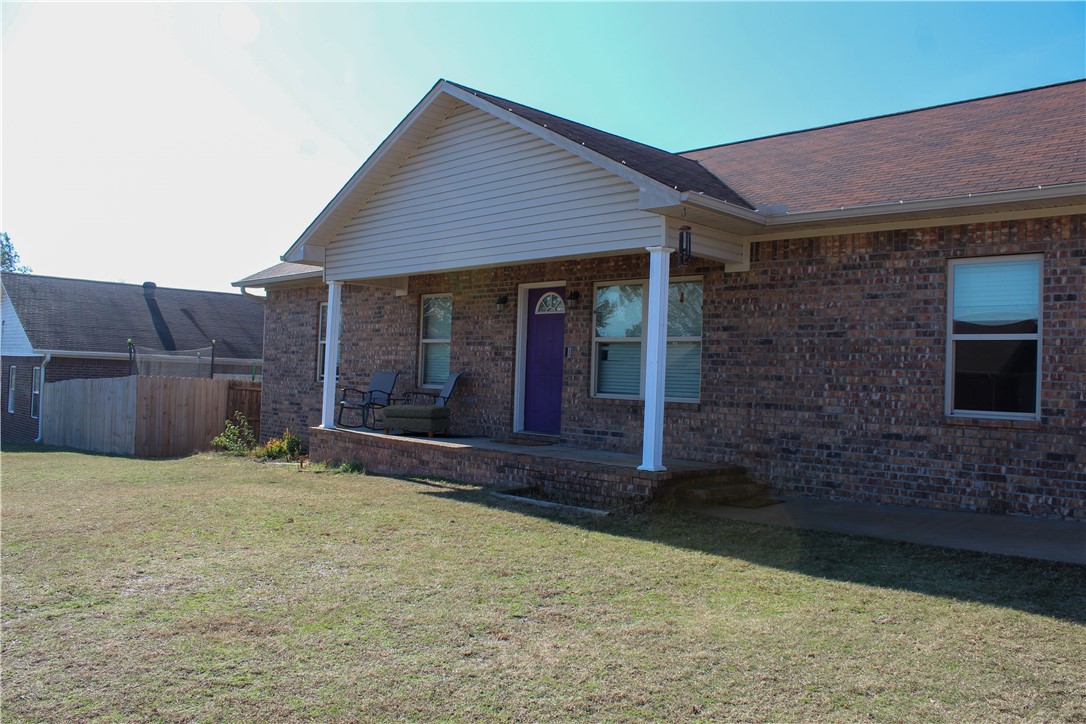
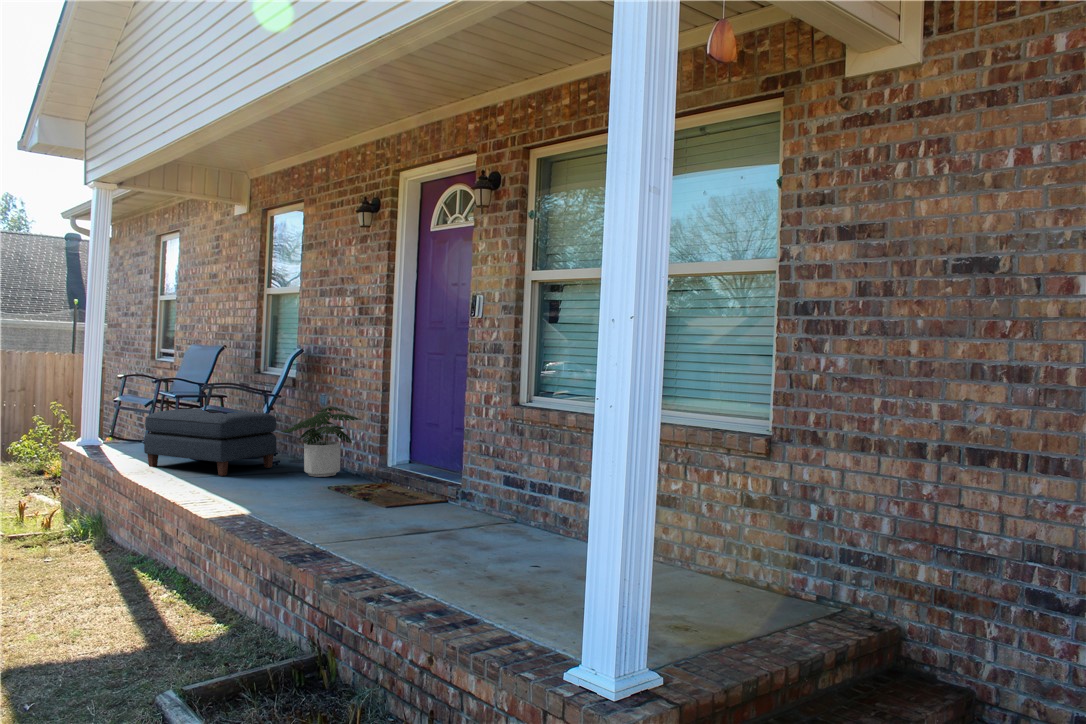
potted plant: none [459,403,499,438] -> present [281,407,361,477]

